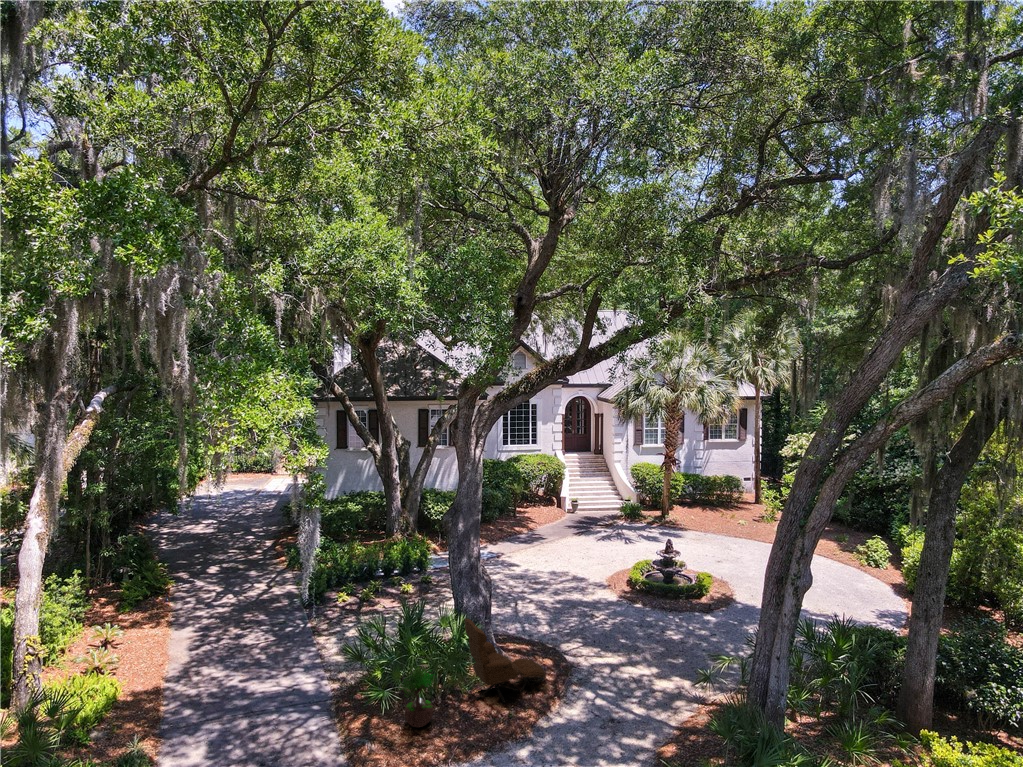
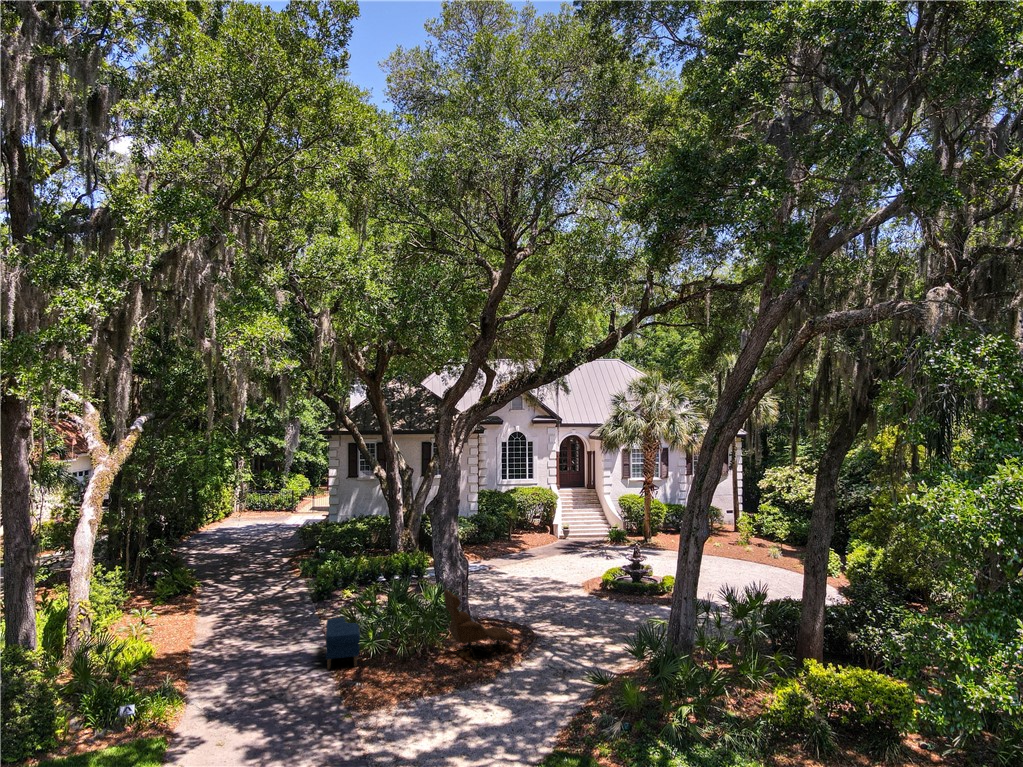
bench: none [324,646,368,720] -> present [326,617,360,669]
potted tree: present [400,667,433,728] -> none [383,617,416,674]

